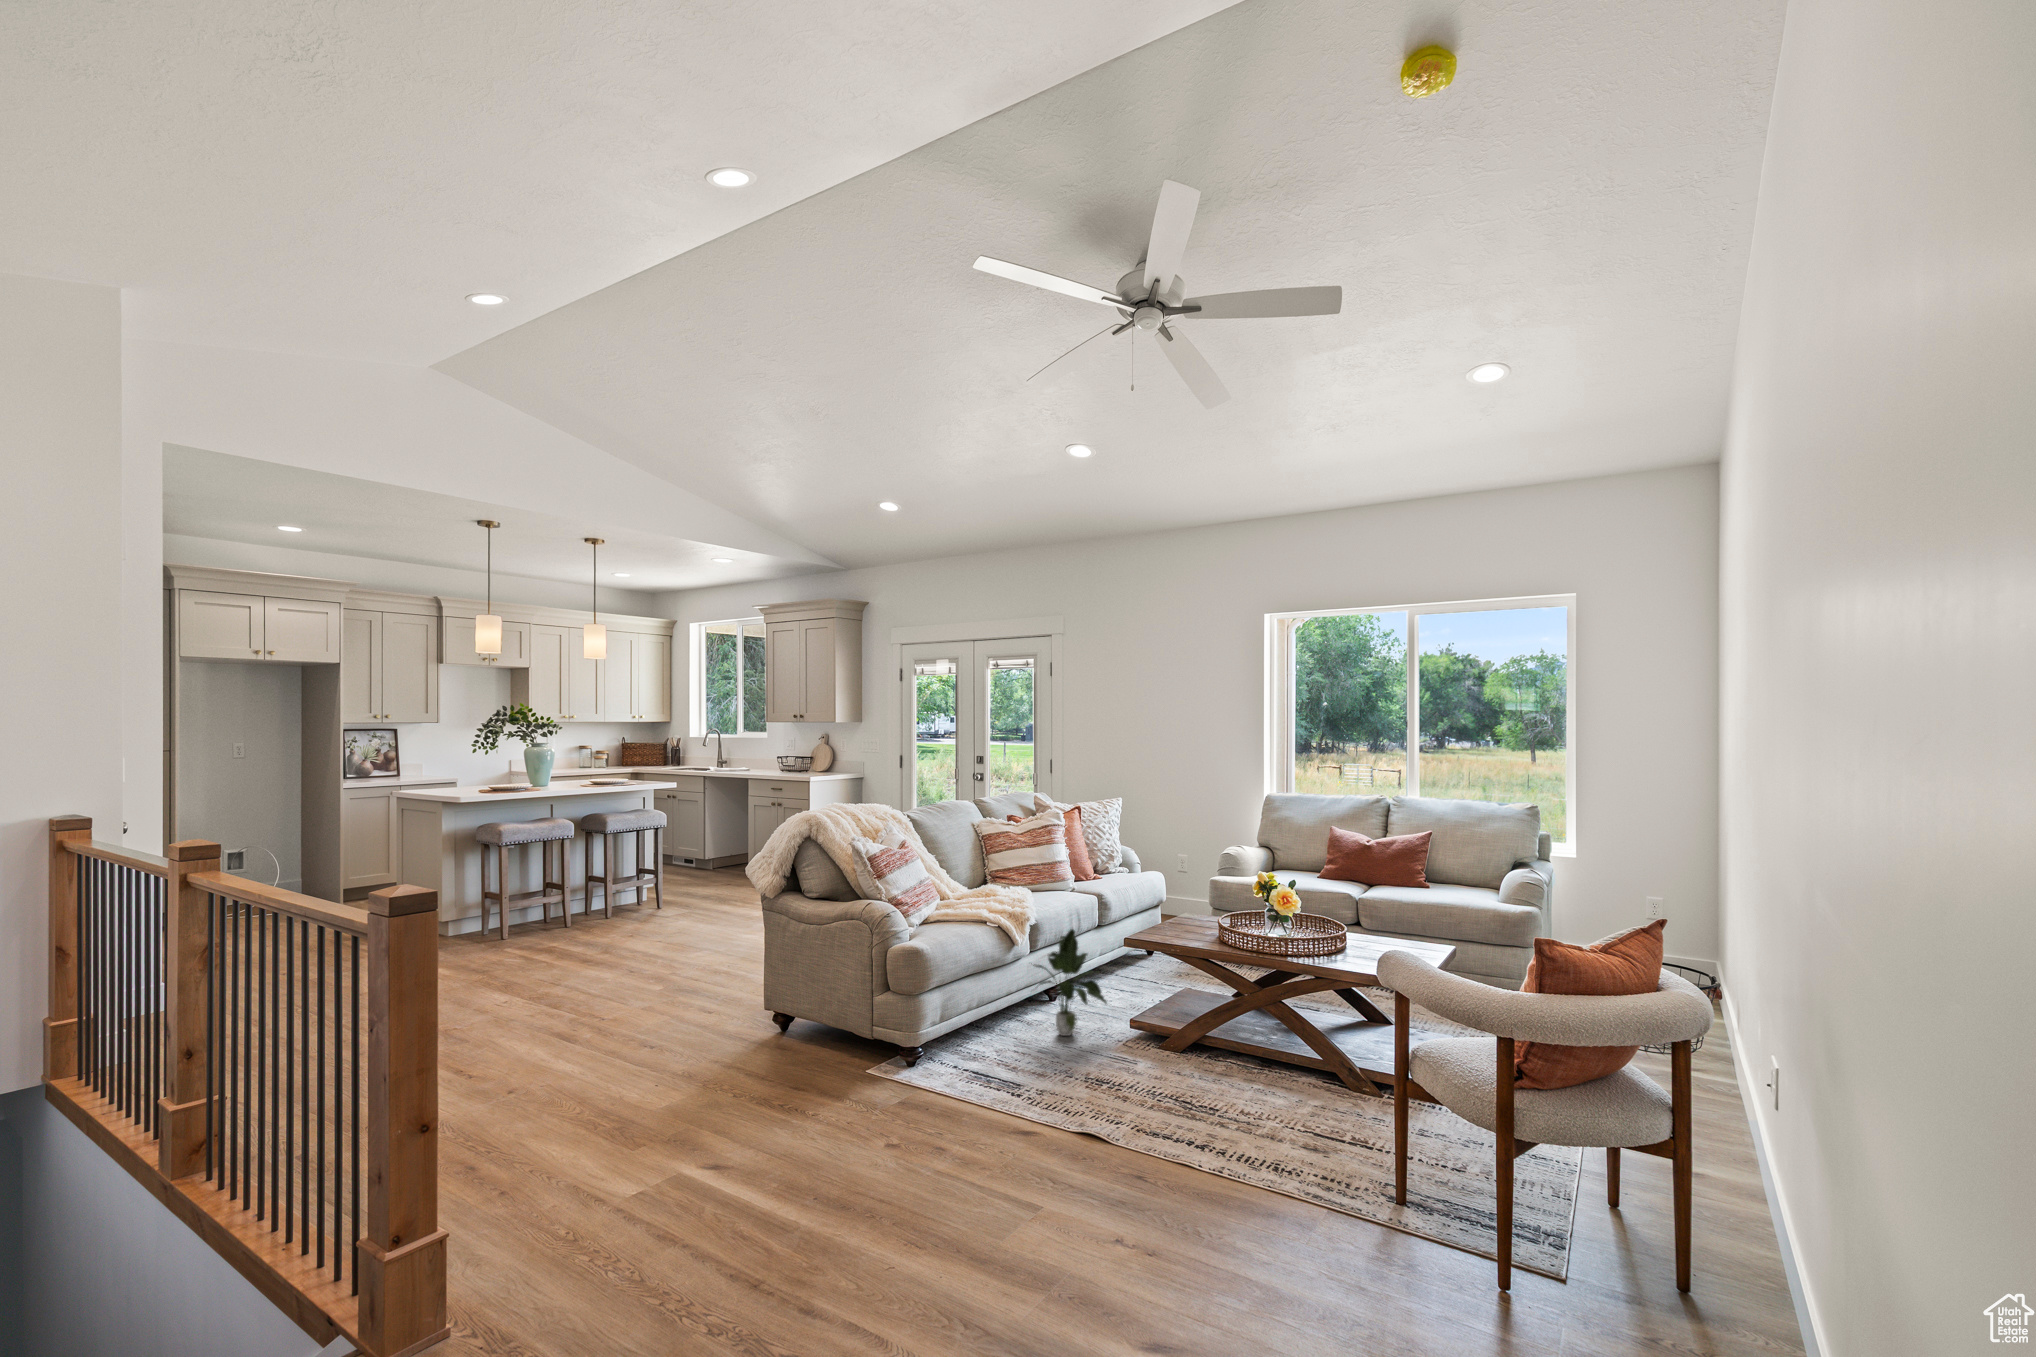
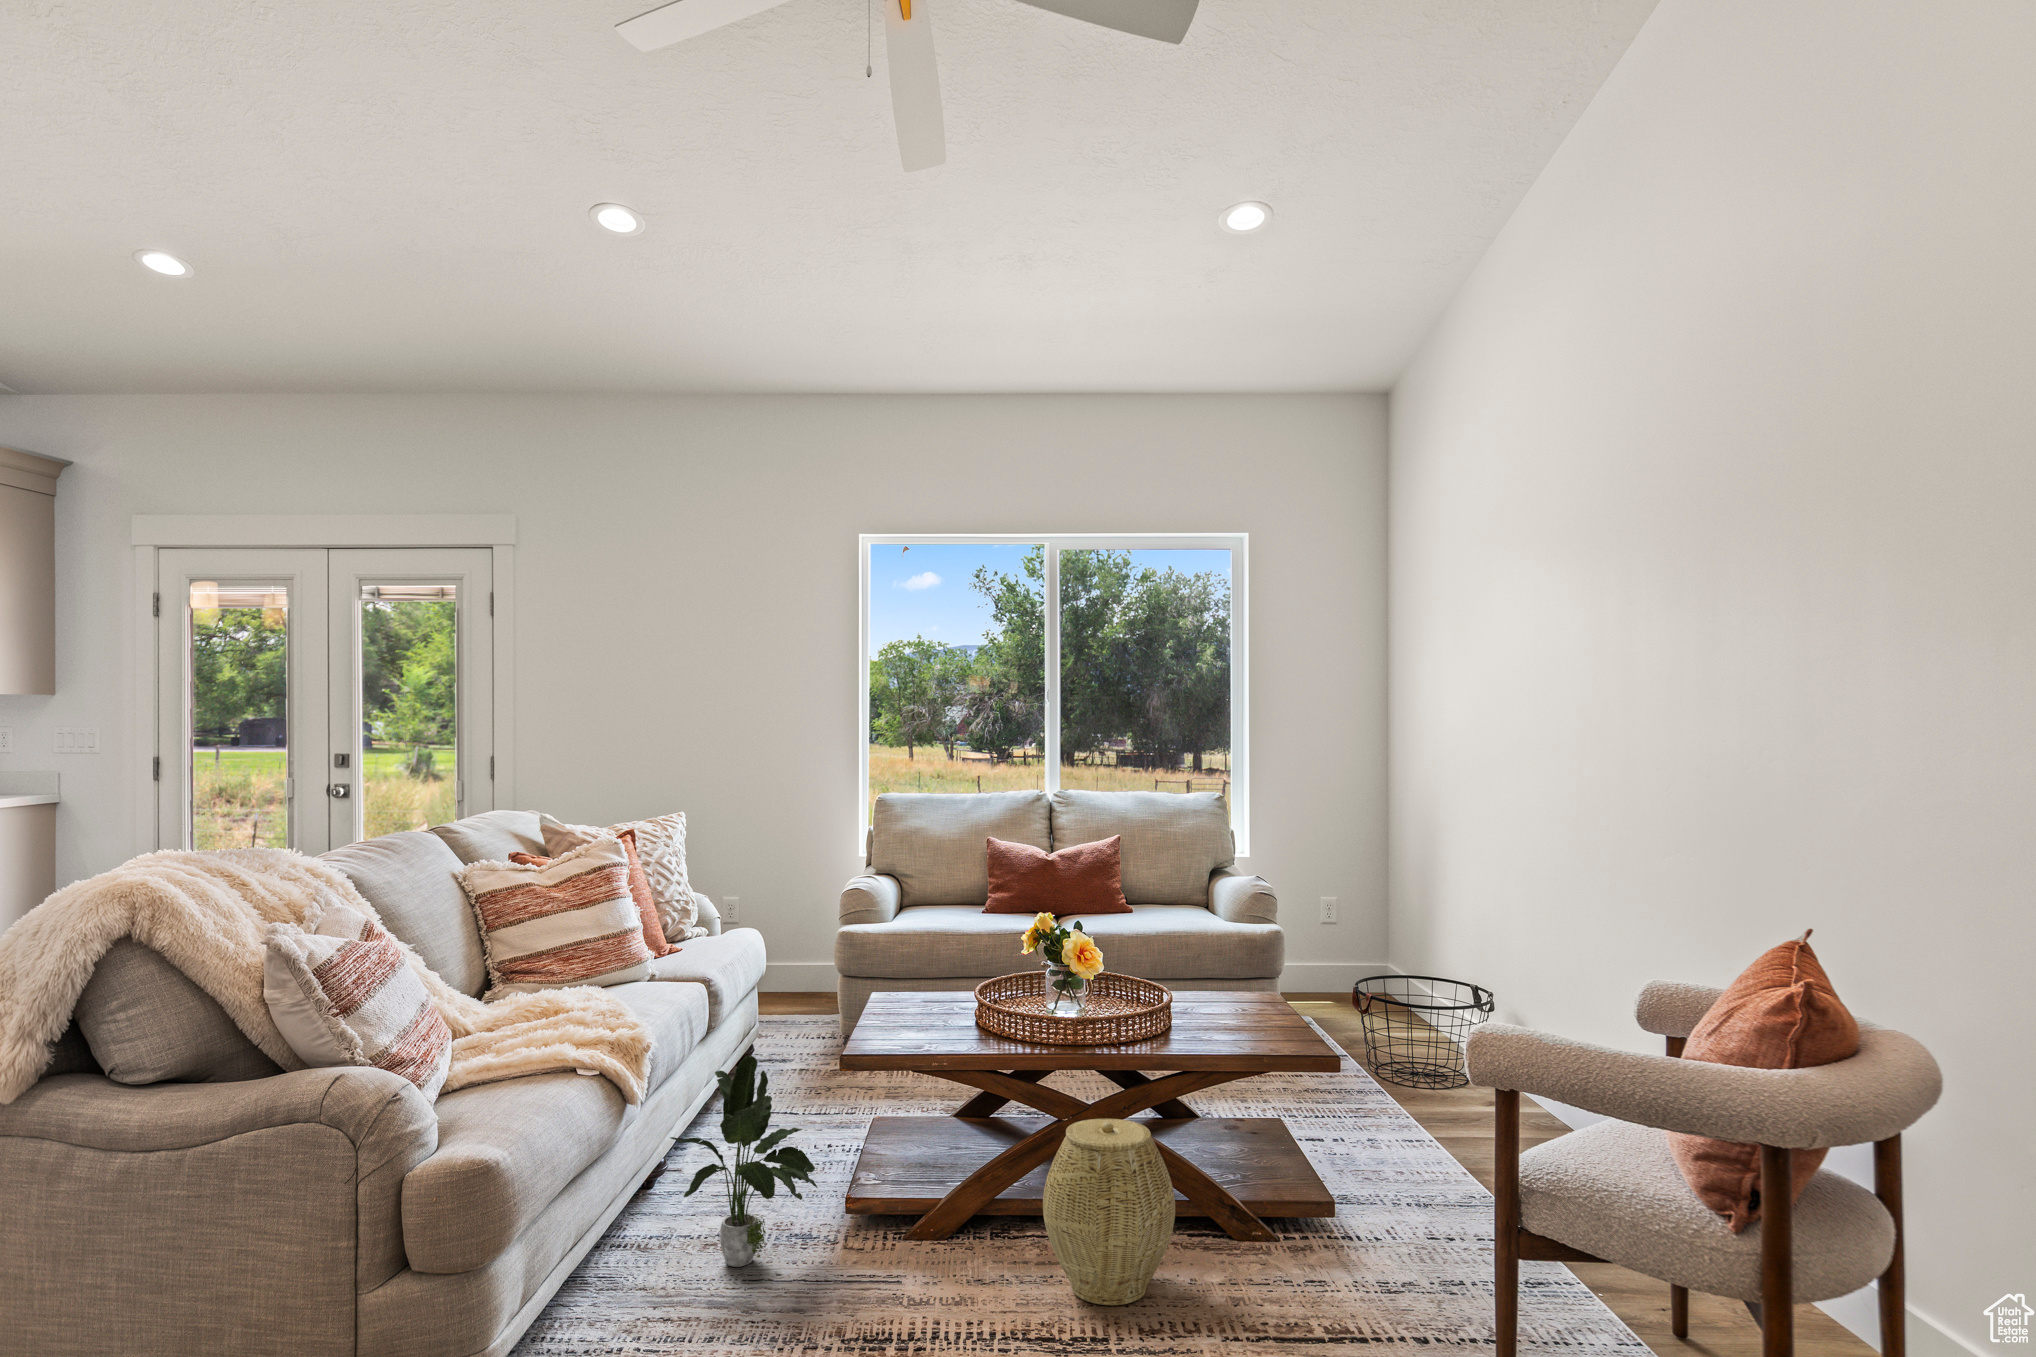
woven basket: none [1195,987,1271,1088] -> present [1043,1119,1175,1305]

